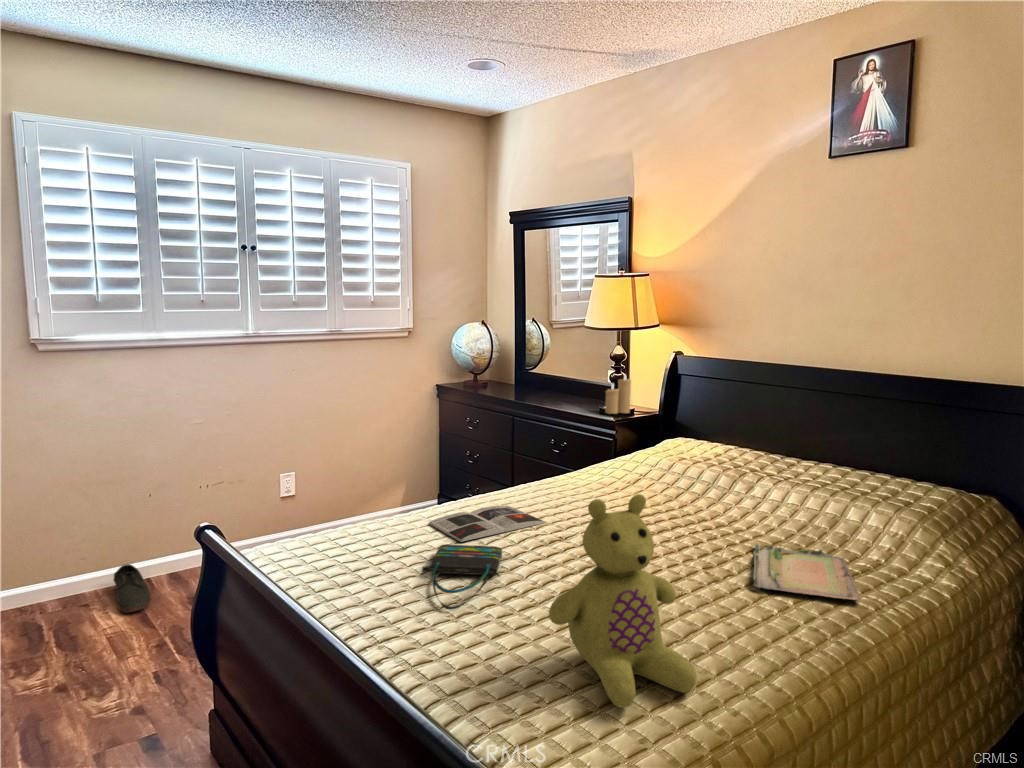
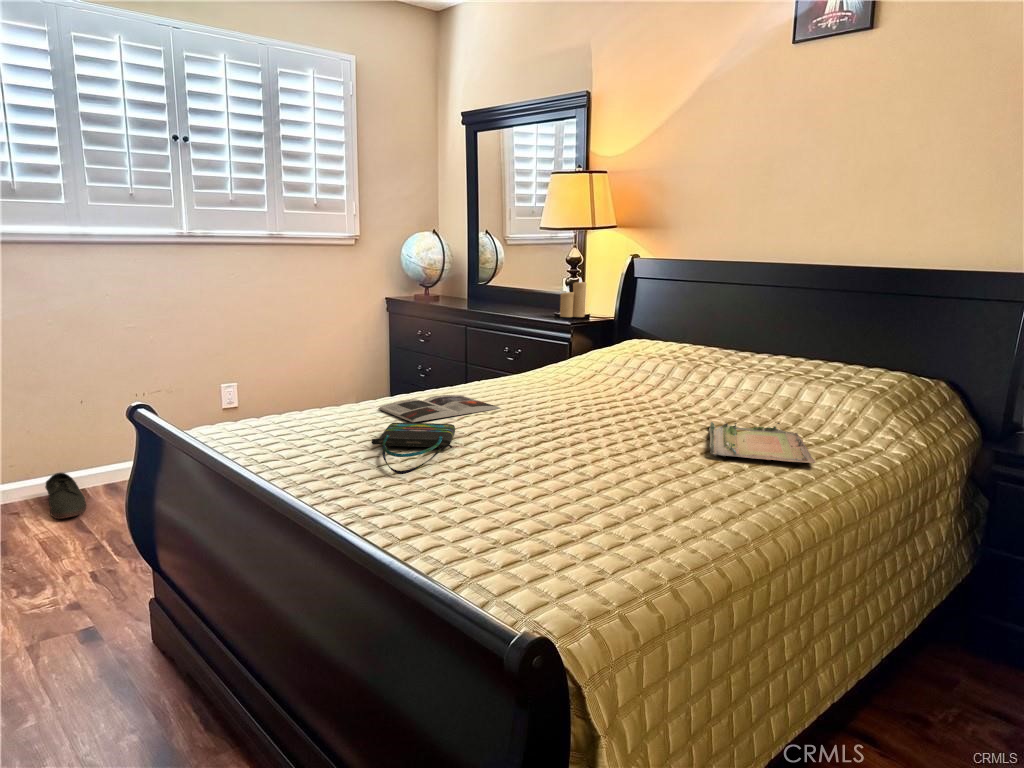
stuffed bear: present [549,494,697,708] -> none [504,338,656,547]

